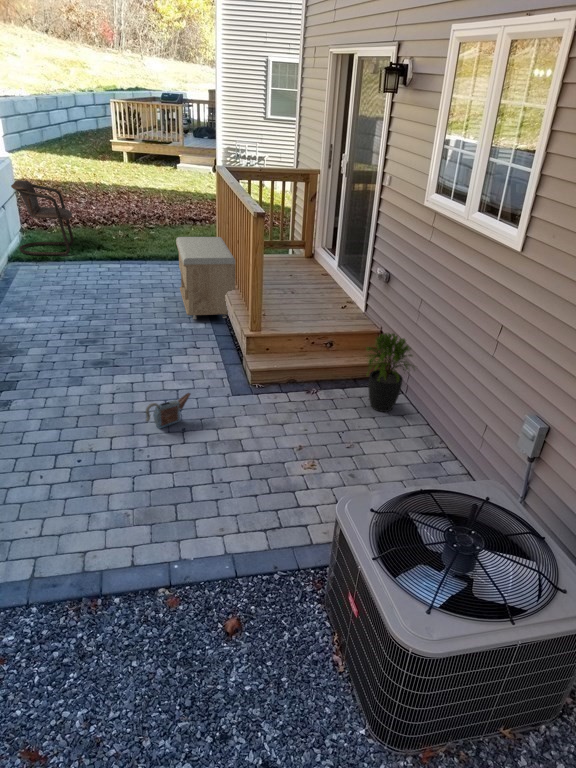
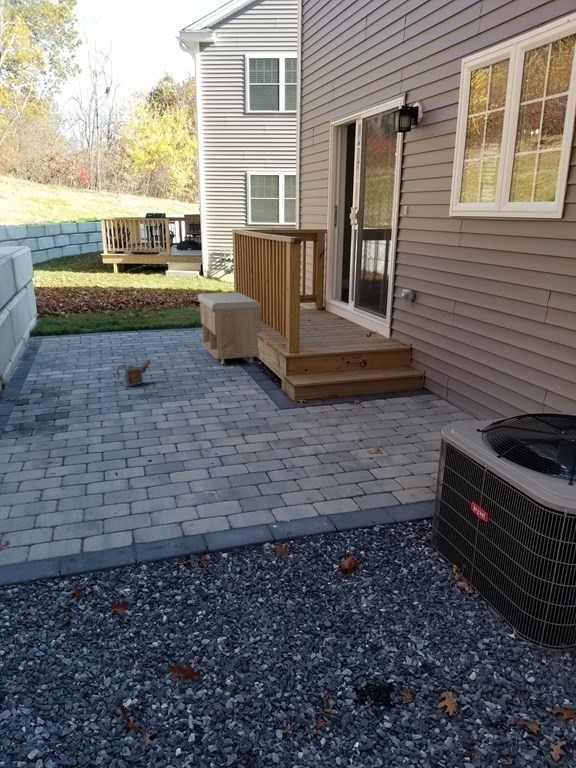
chair: present [11,181,74,256] -> none [32,264,88,332]
potted plant: present [367,333,413,412] -> none [404,332,458,412]
watering can: present [146,393,190,429] -> present [116,361,150,386]

